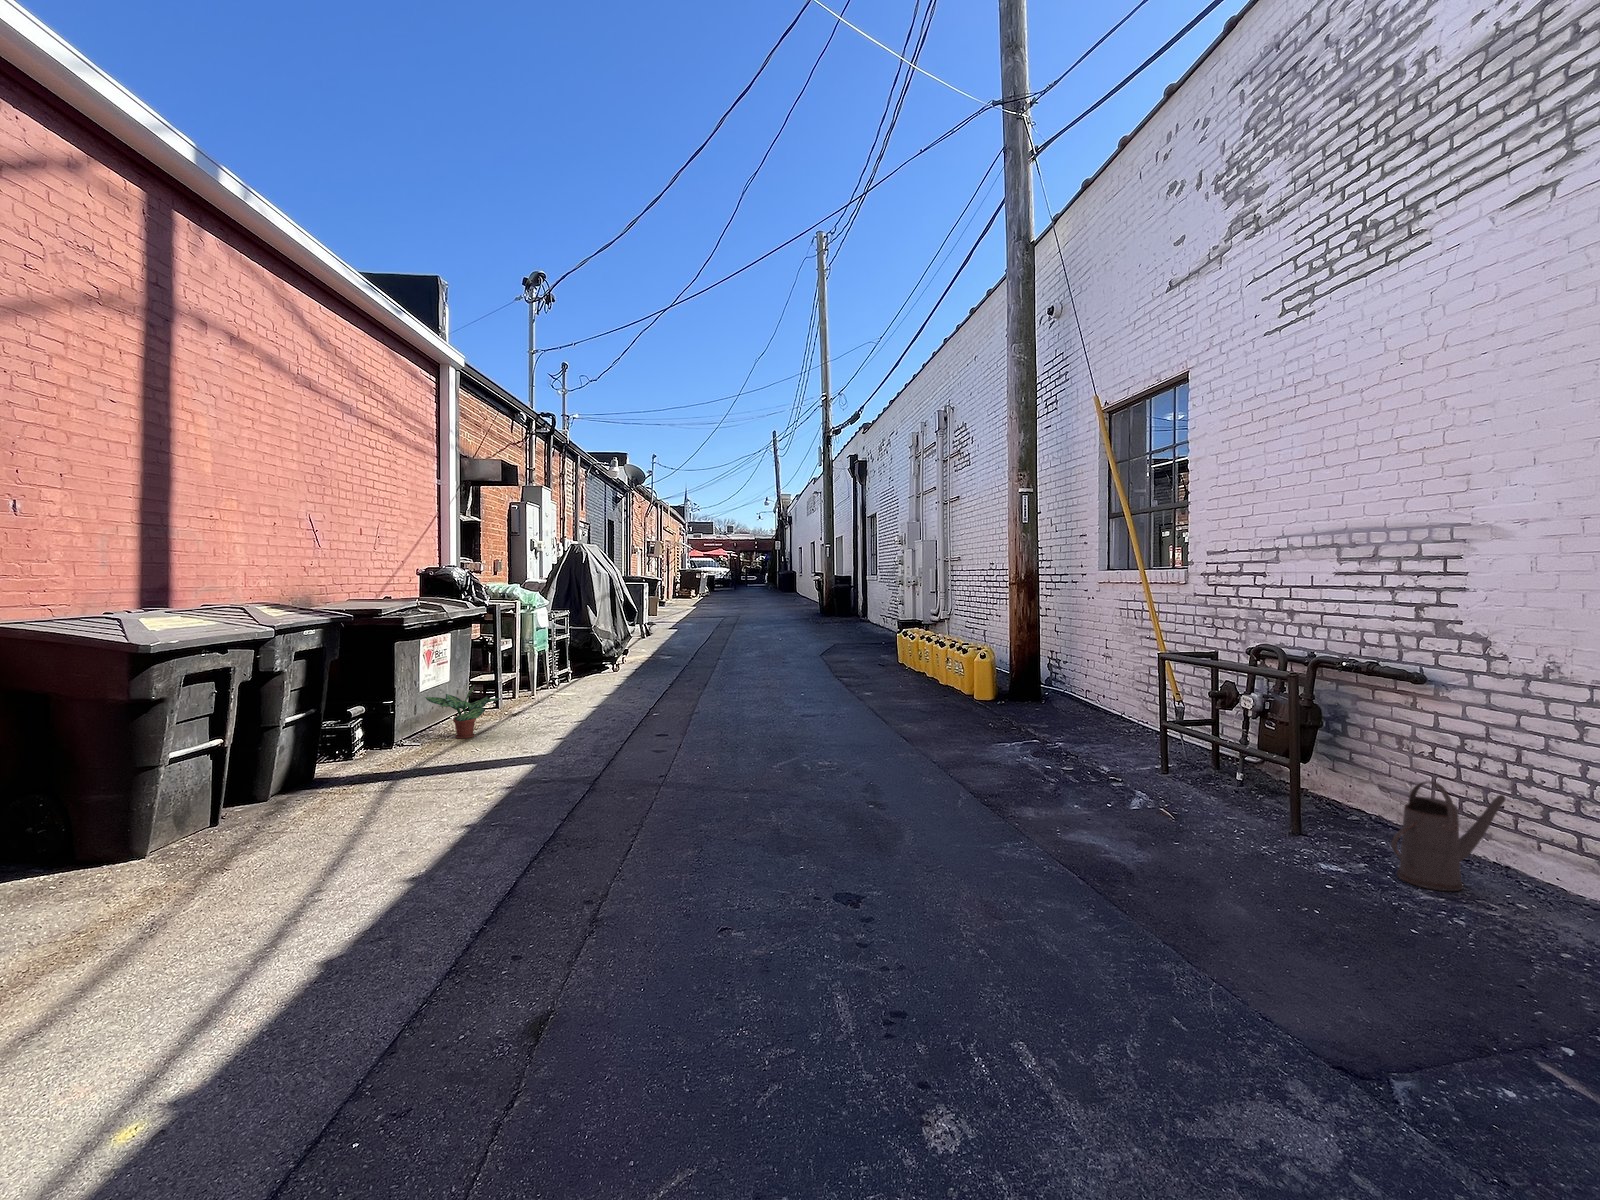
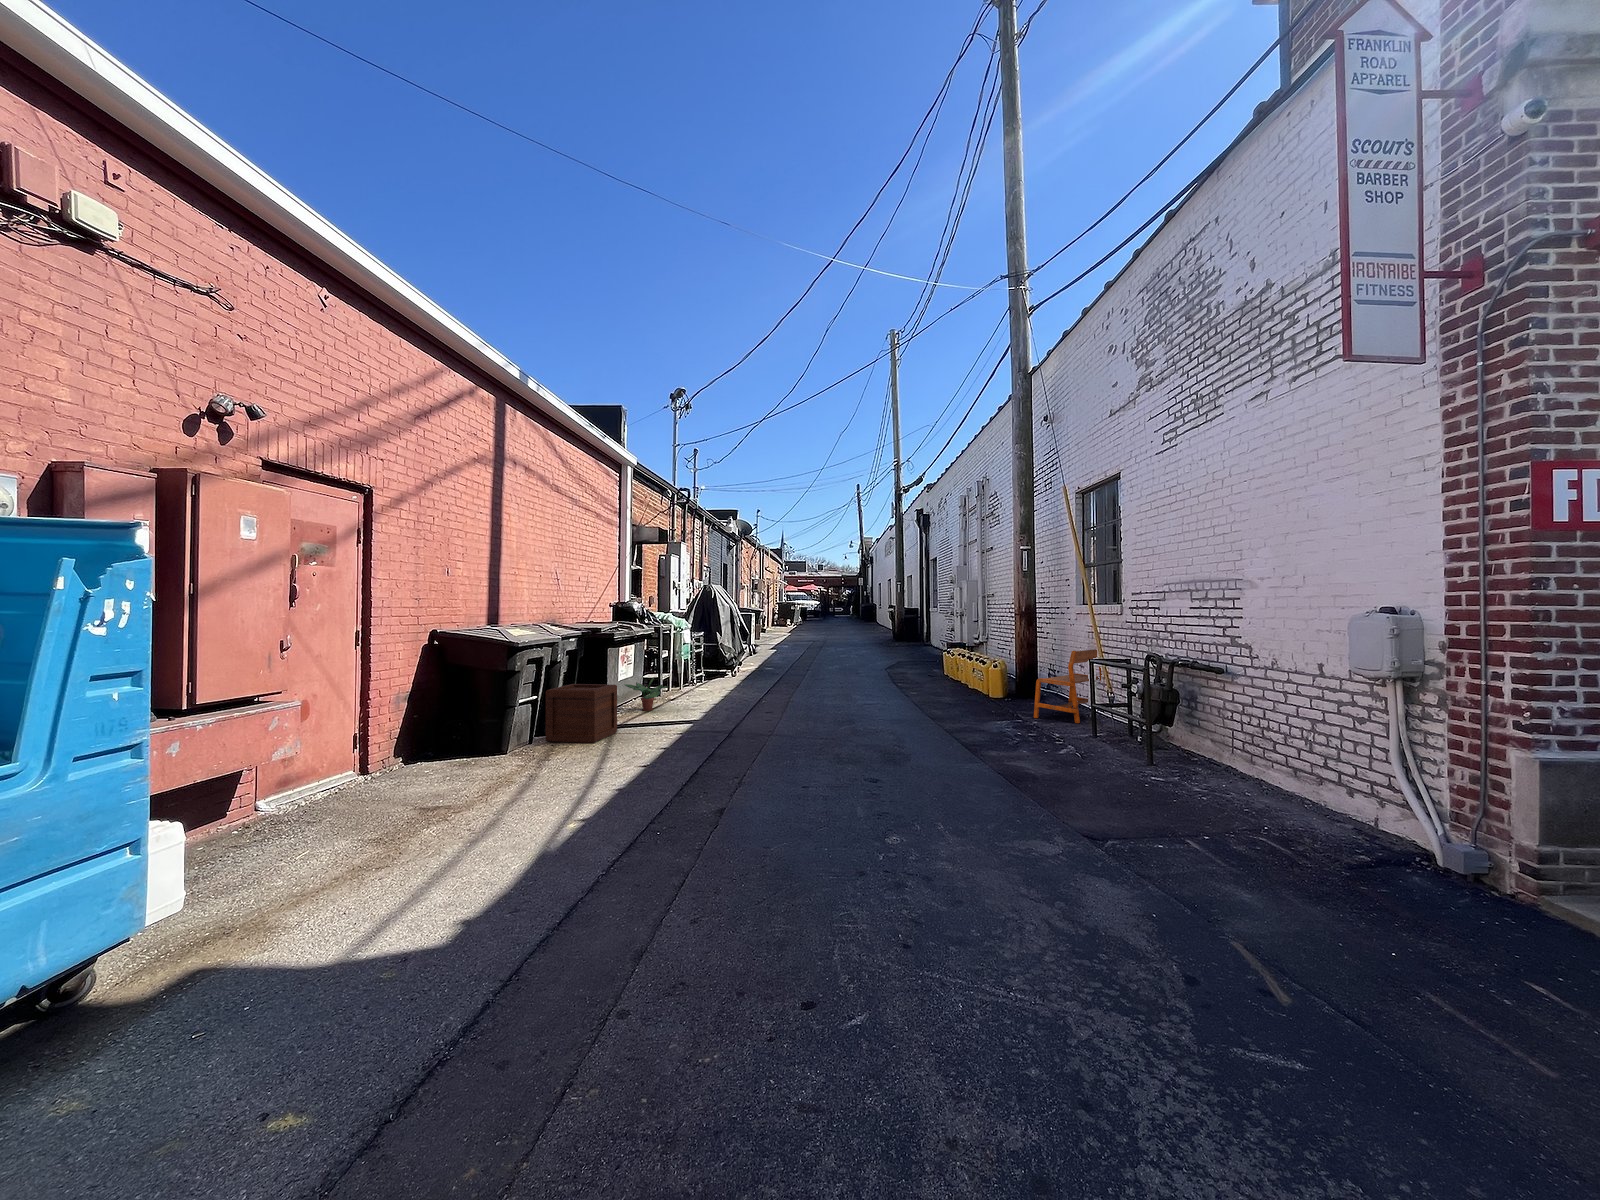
bench: none [1054,632,1155,745] -> present [1034,649,1102,723]
wooden crate: none [246,707,393,815] -> present [546,684,617,743]
watering can: present [1391,781,1506,891] -> none [1188,728,1260,790]

